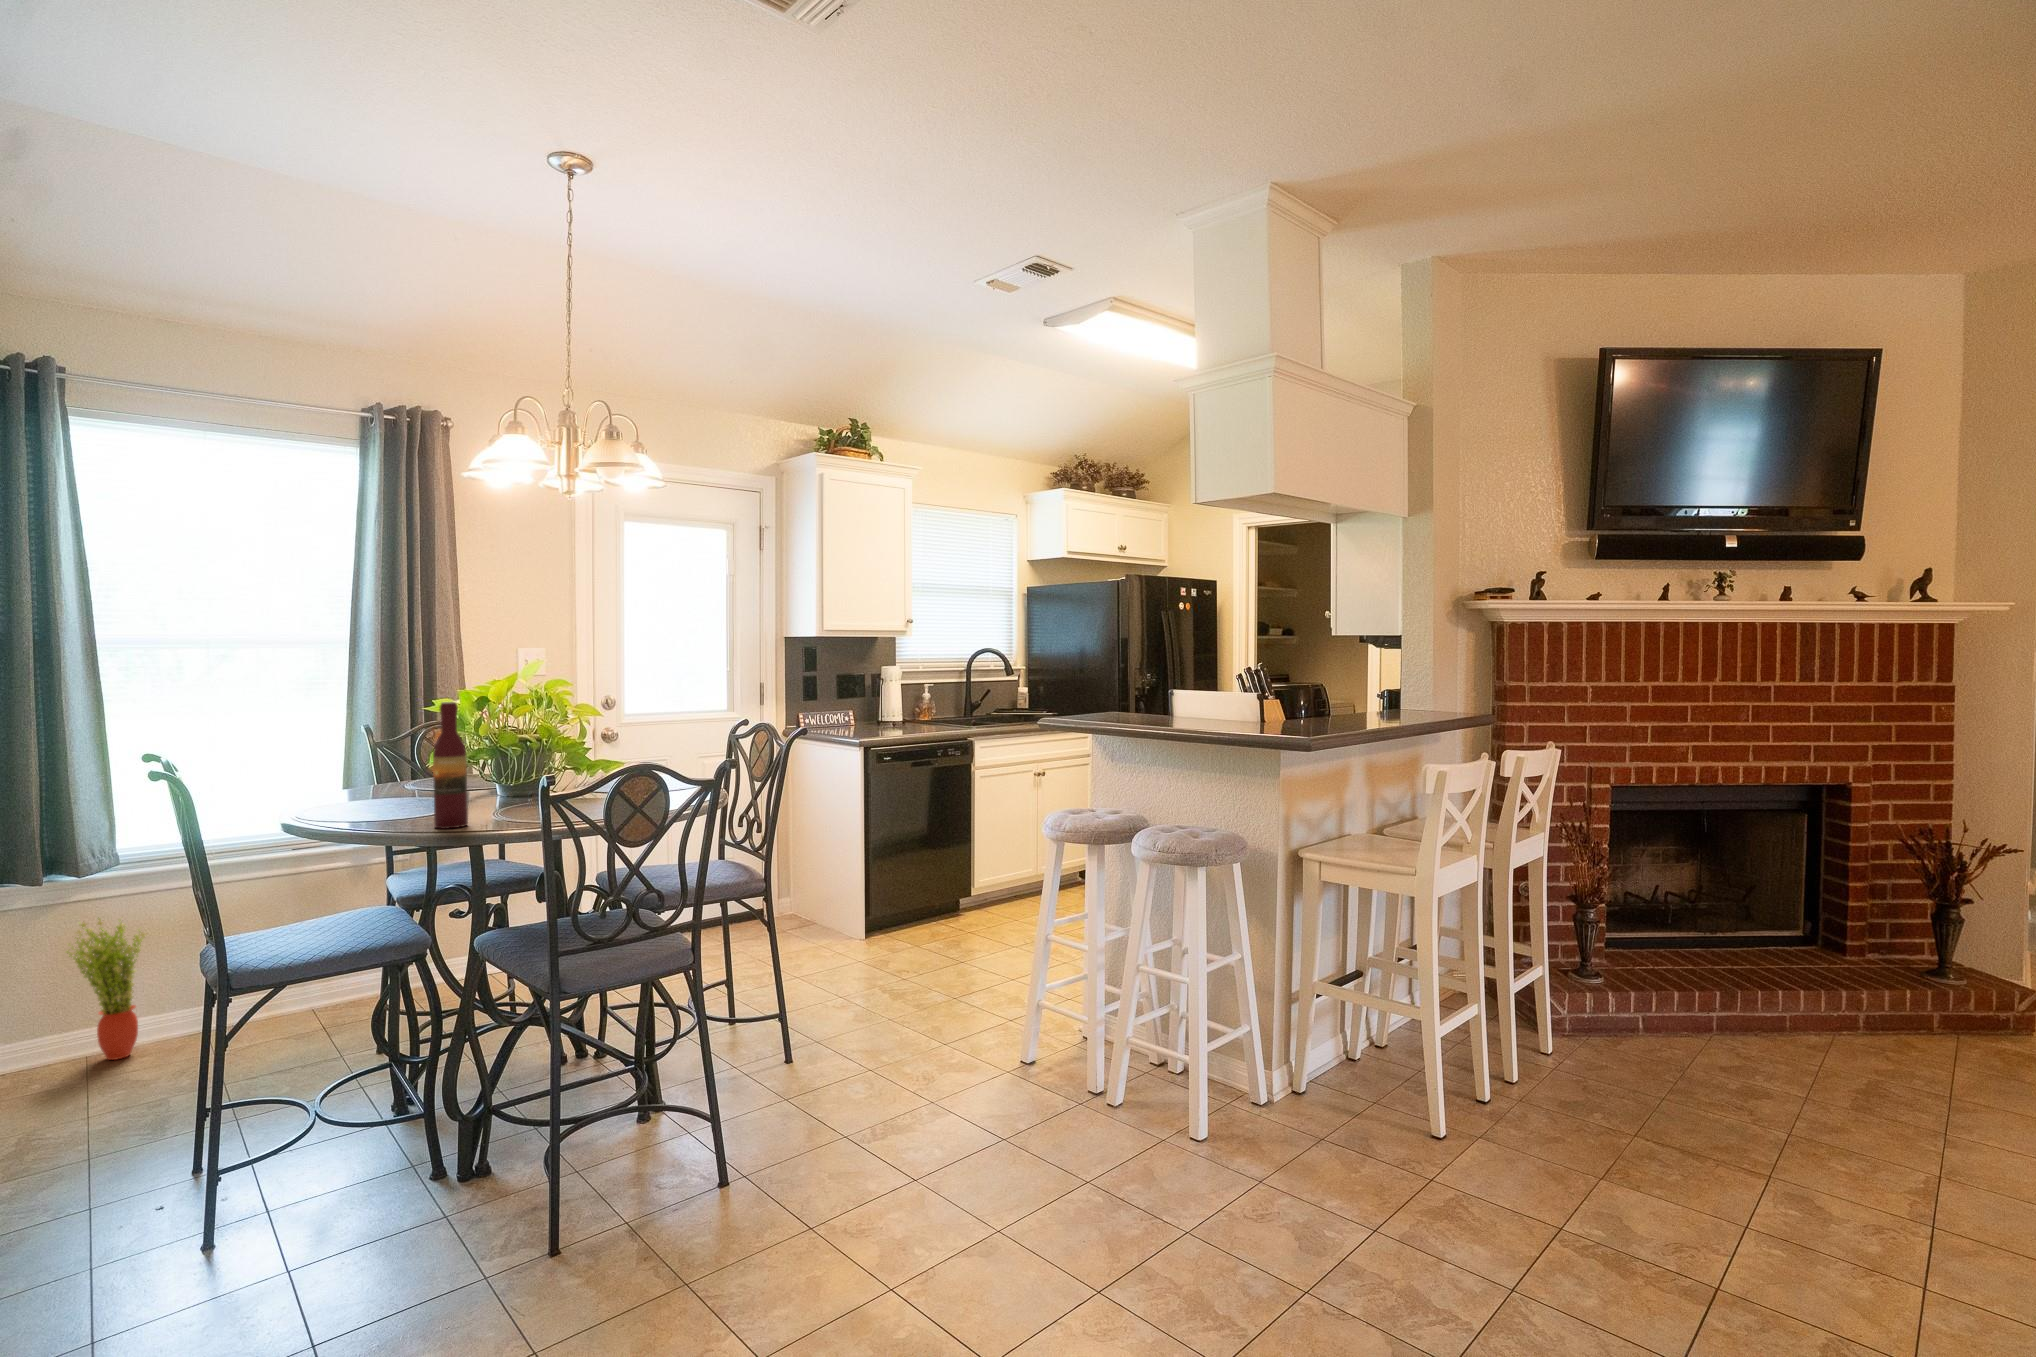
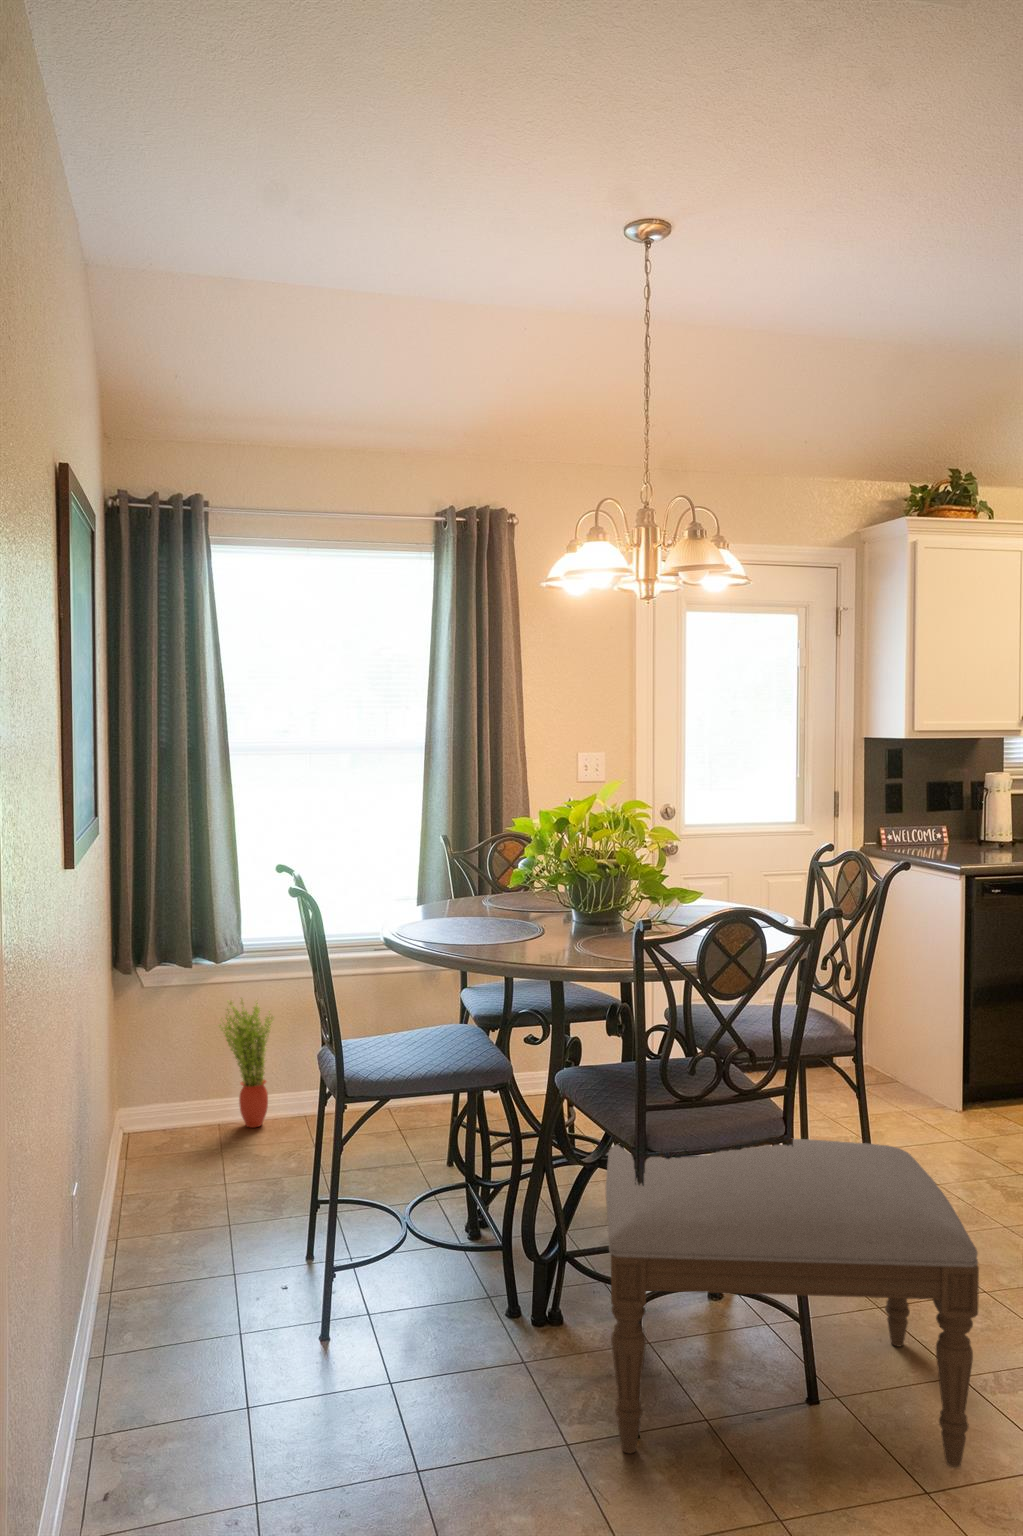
wine bottle: present [433,702,468,829] -> none [518,824,549,958]
ottoman: none [525,959,847,1262] -> present [606,1139,979,1467]

